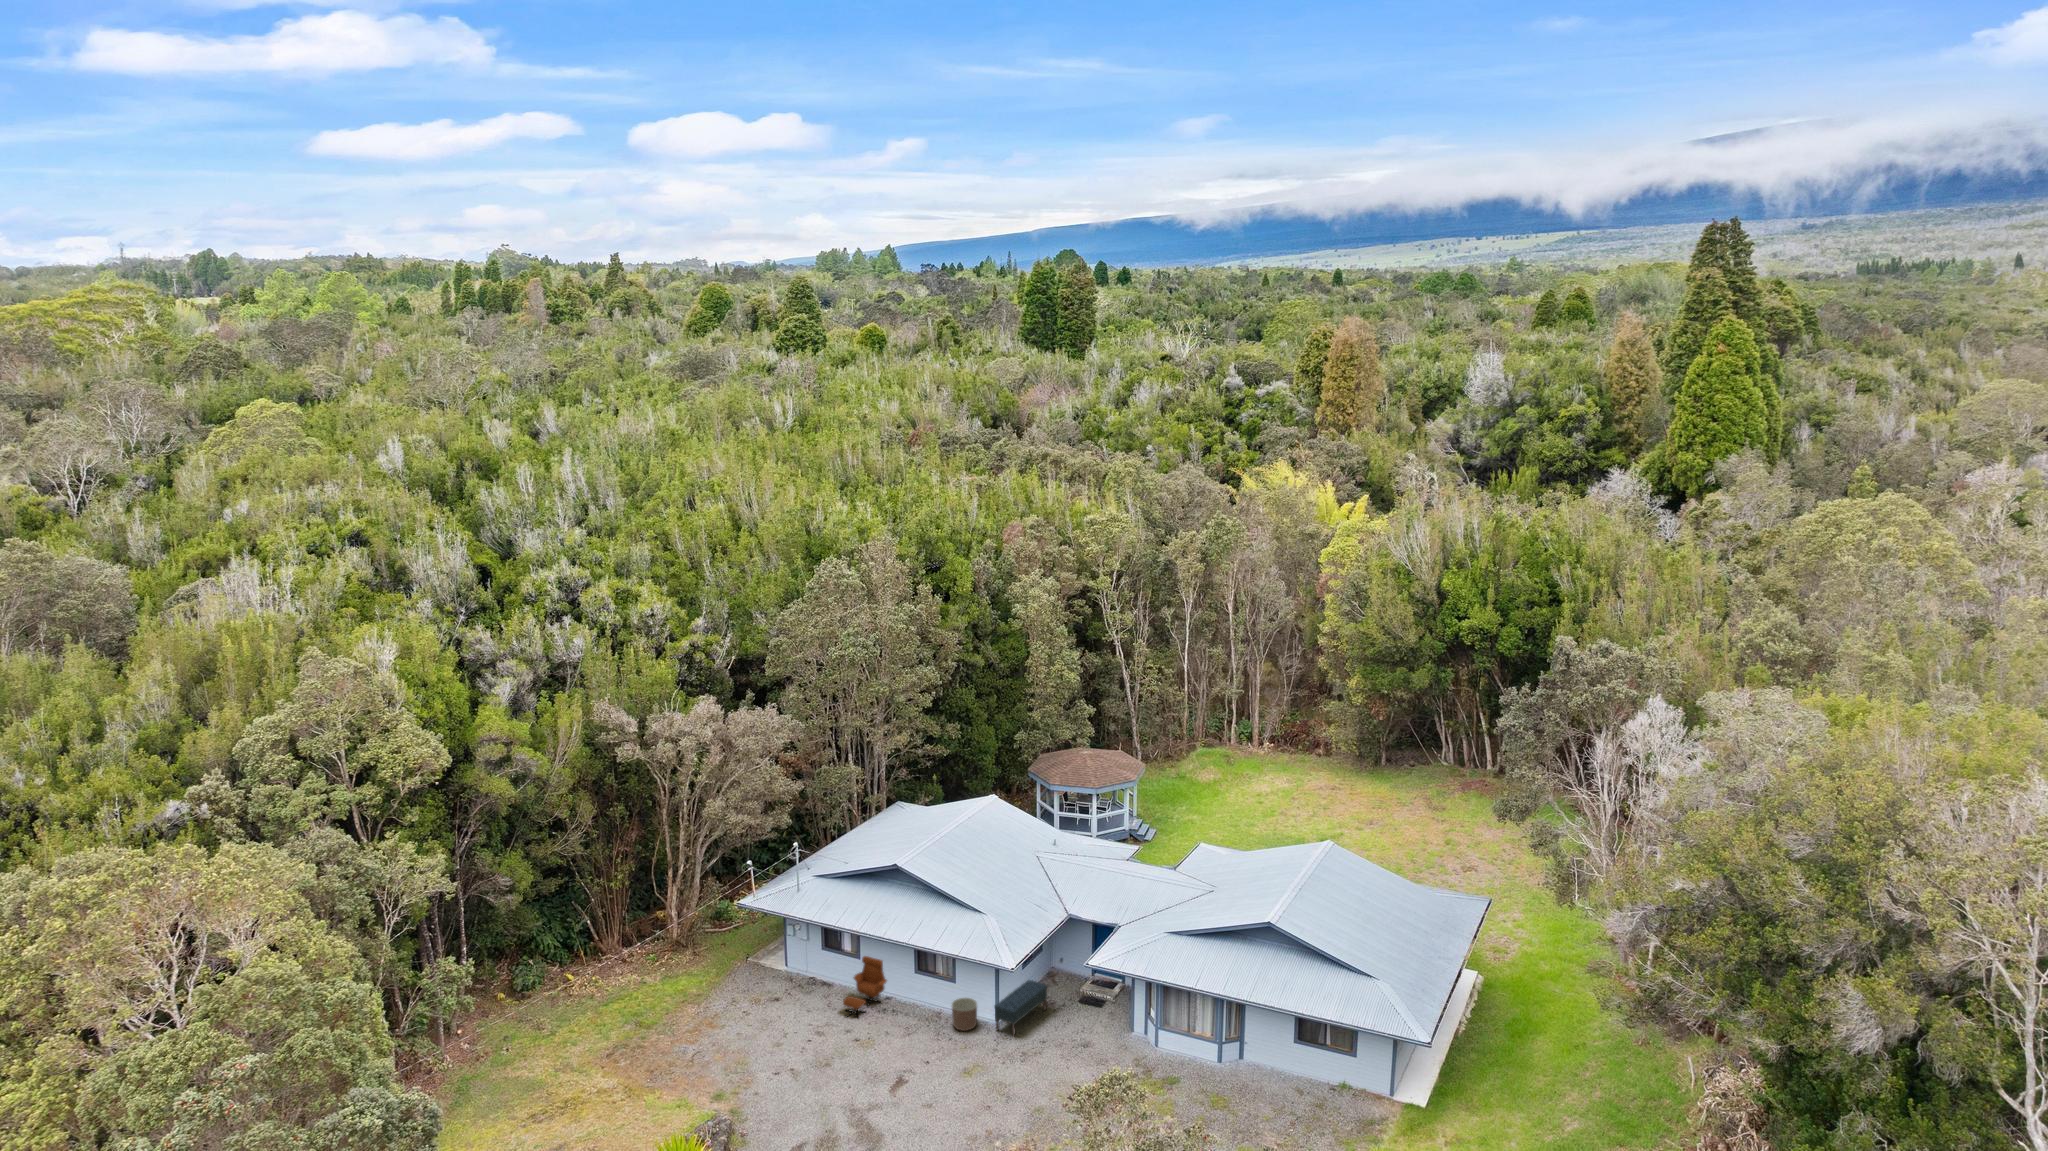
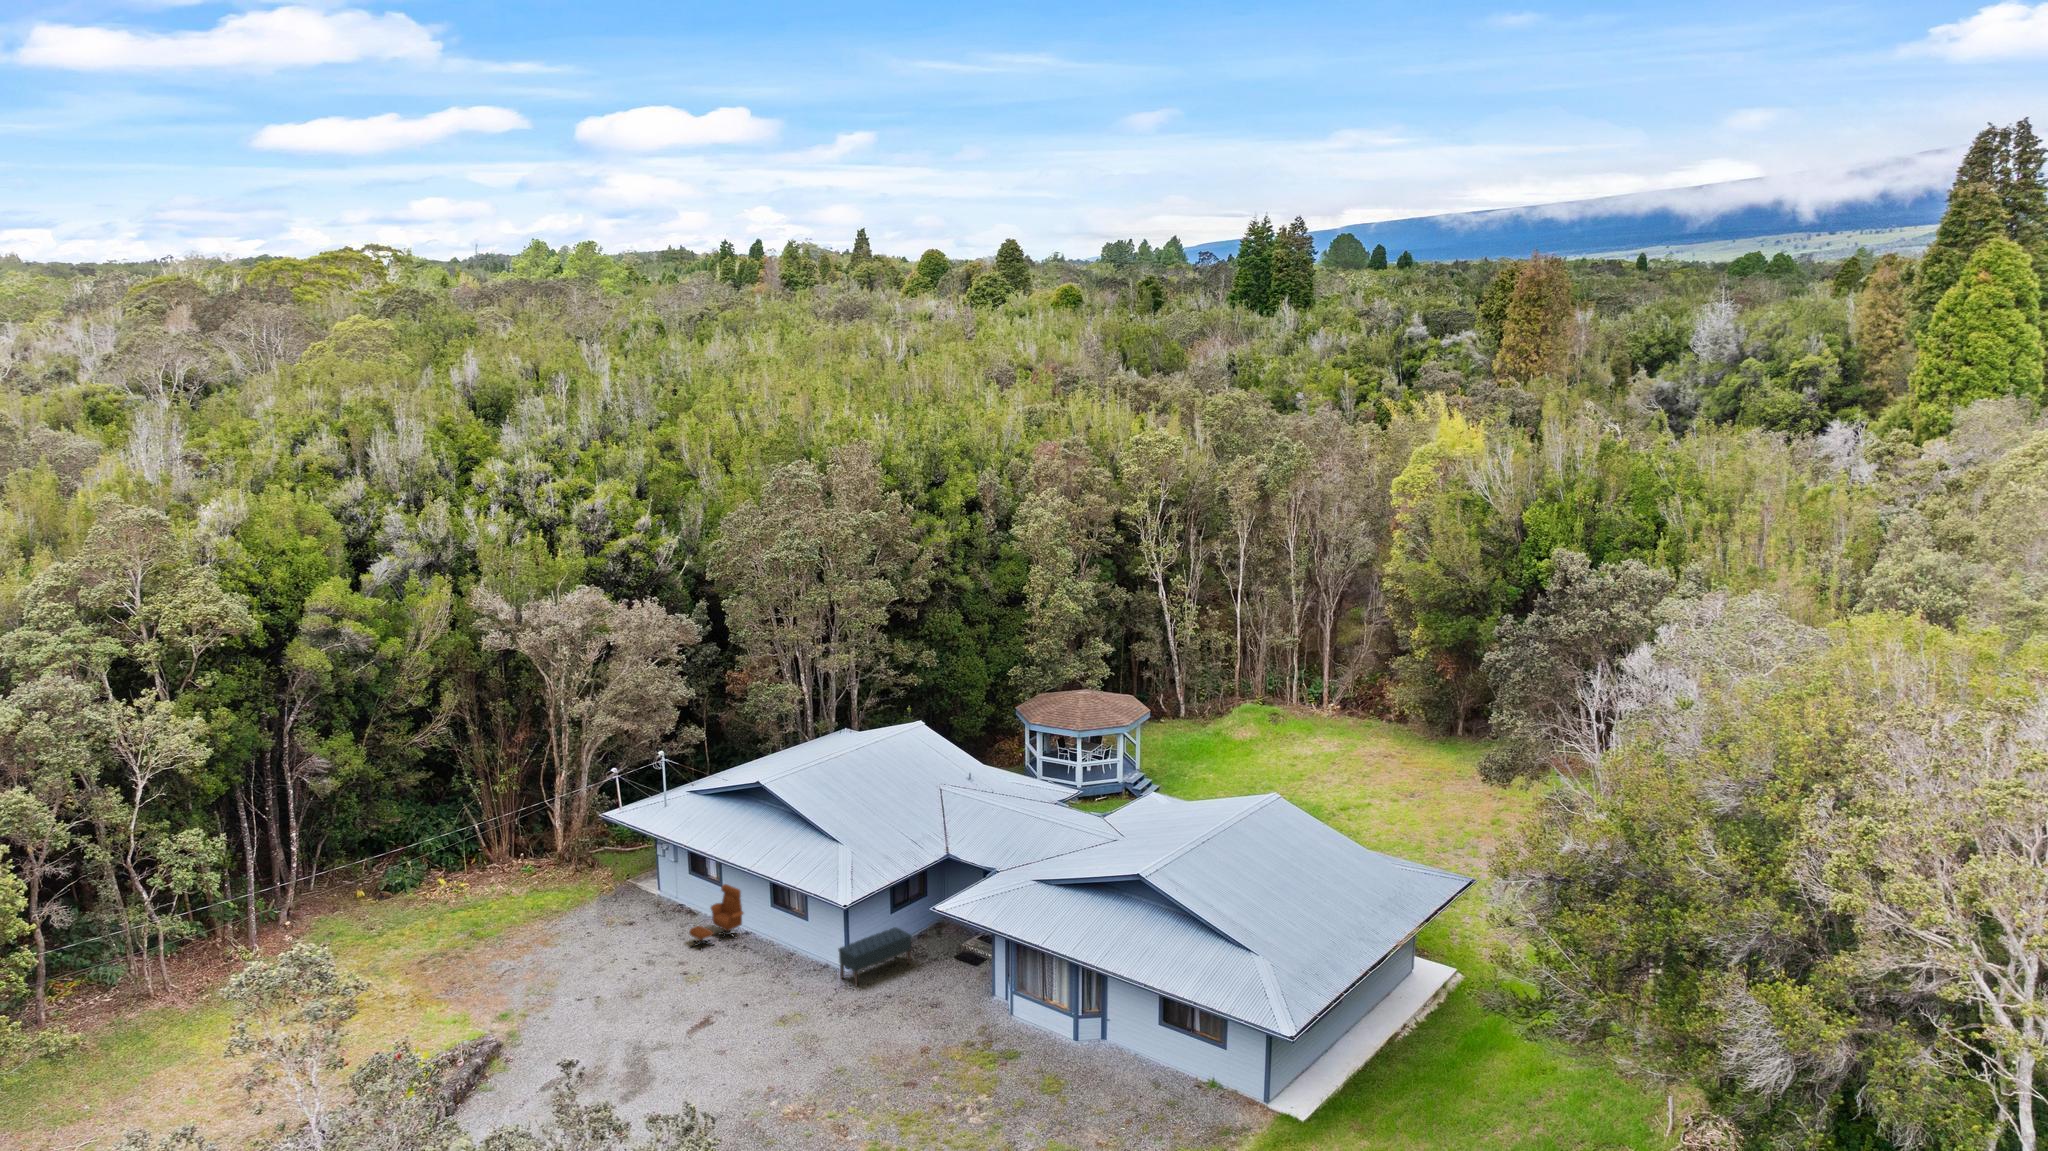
planter: present [952,998,977,1031] -> none [794,938,824,975]

